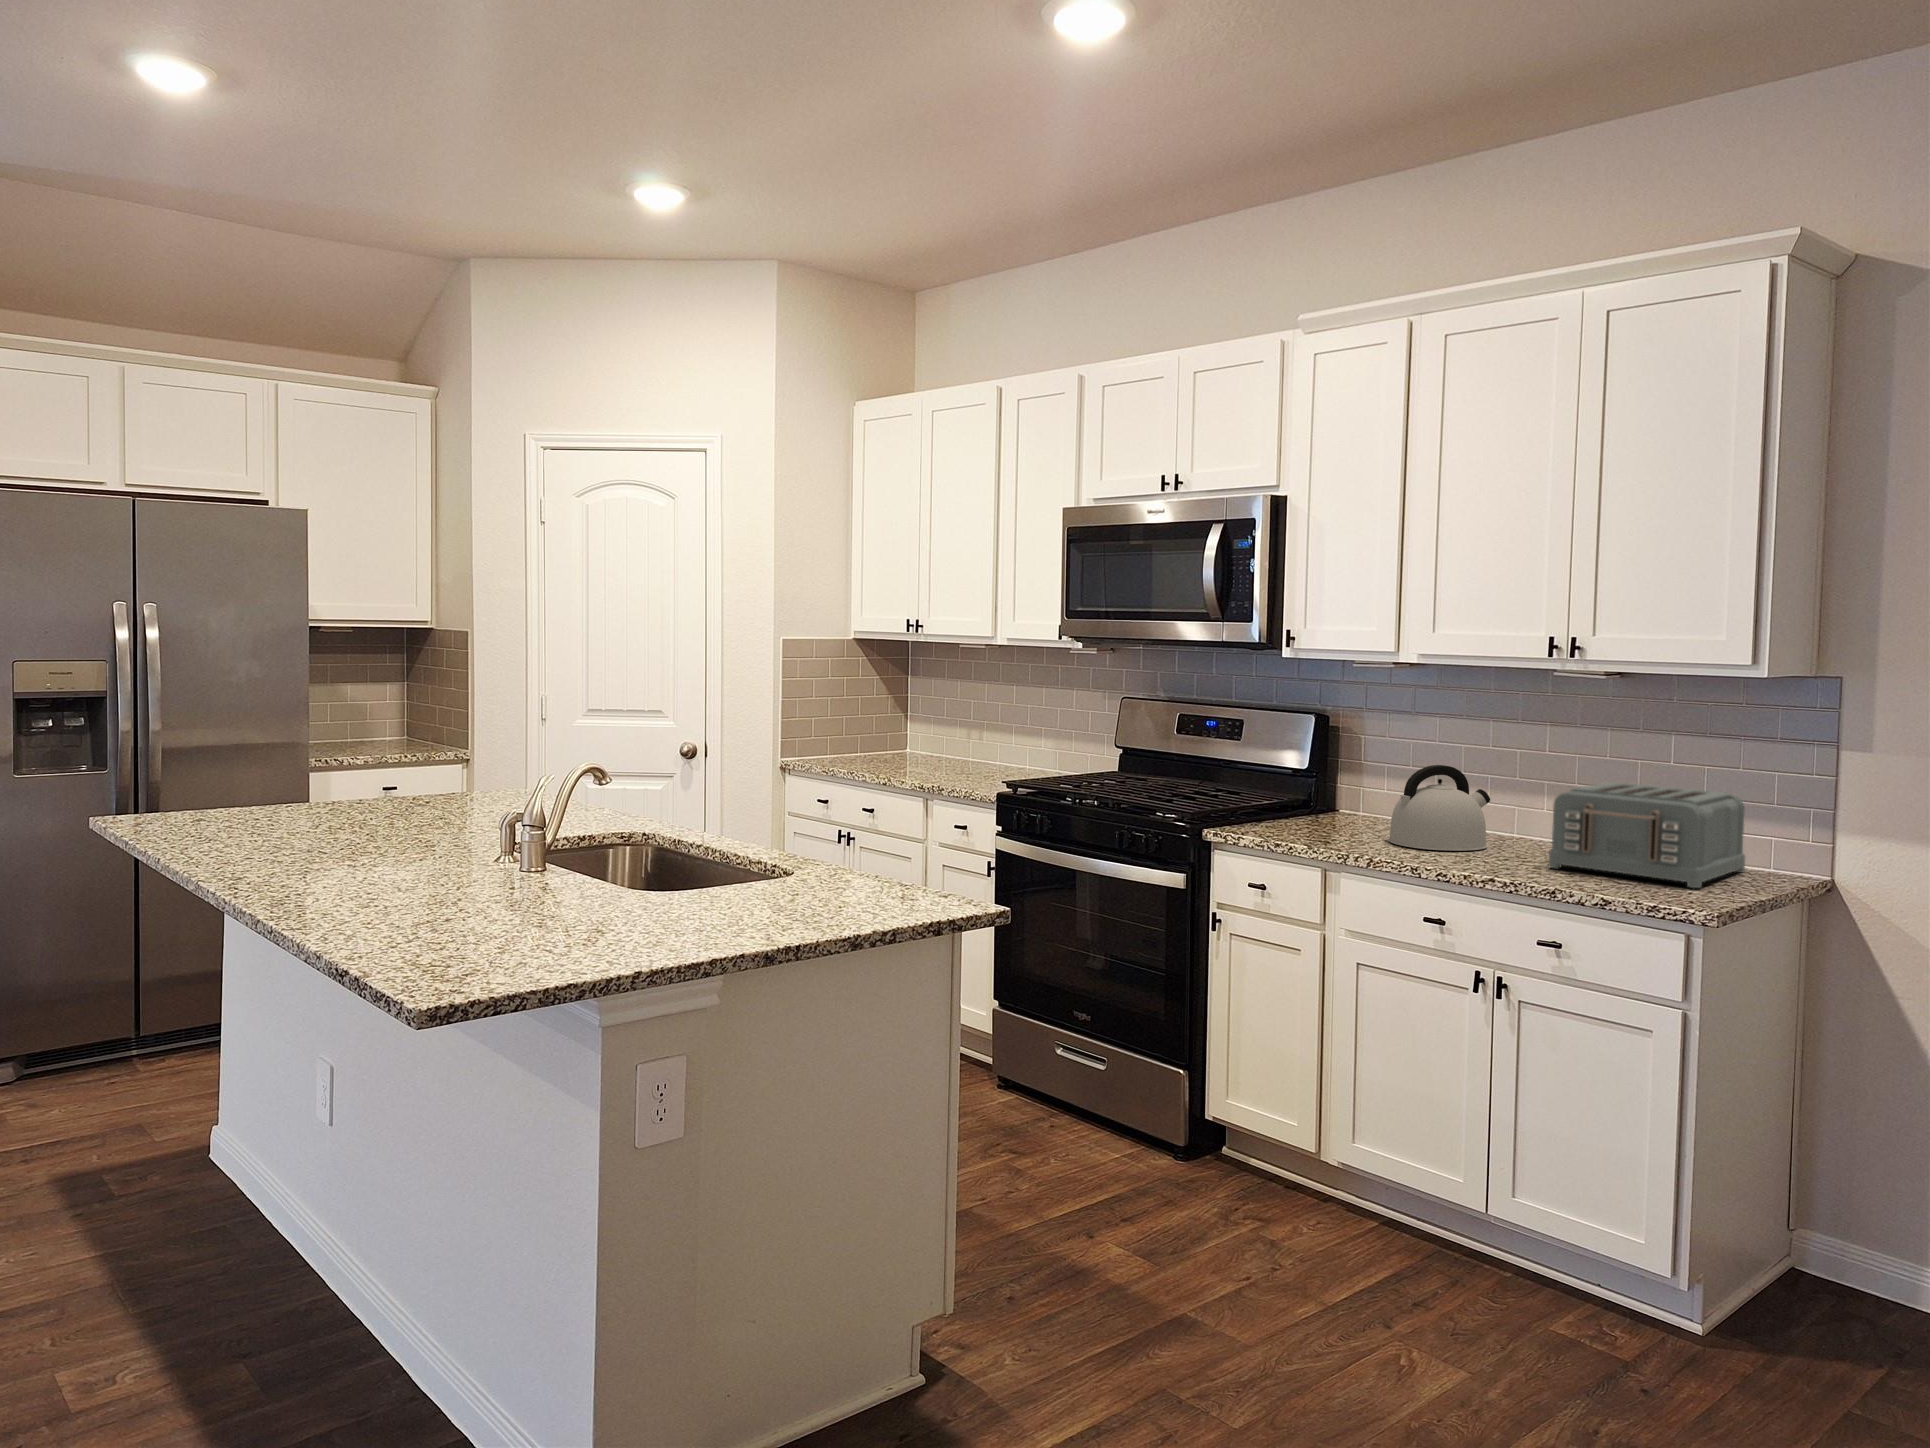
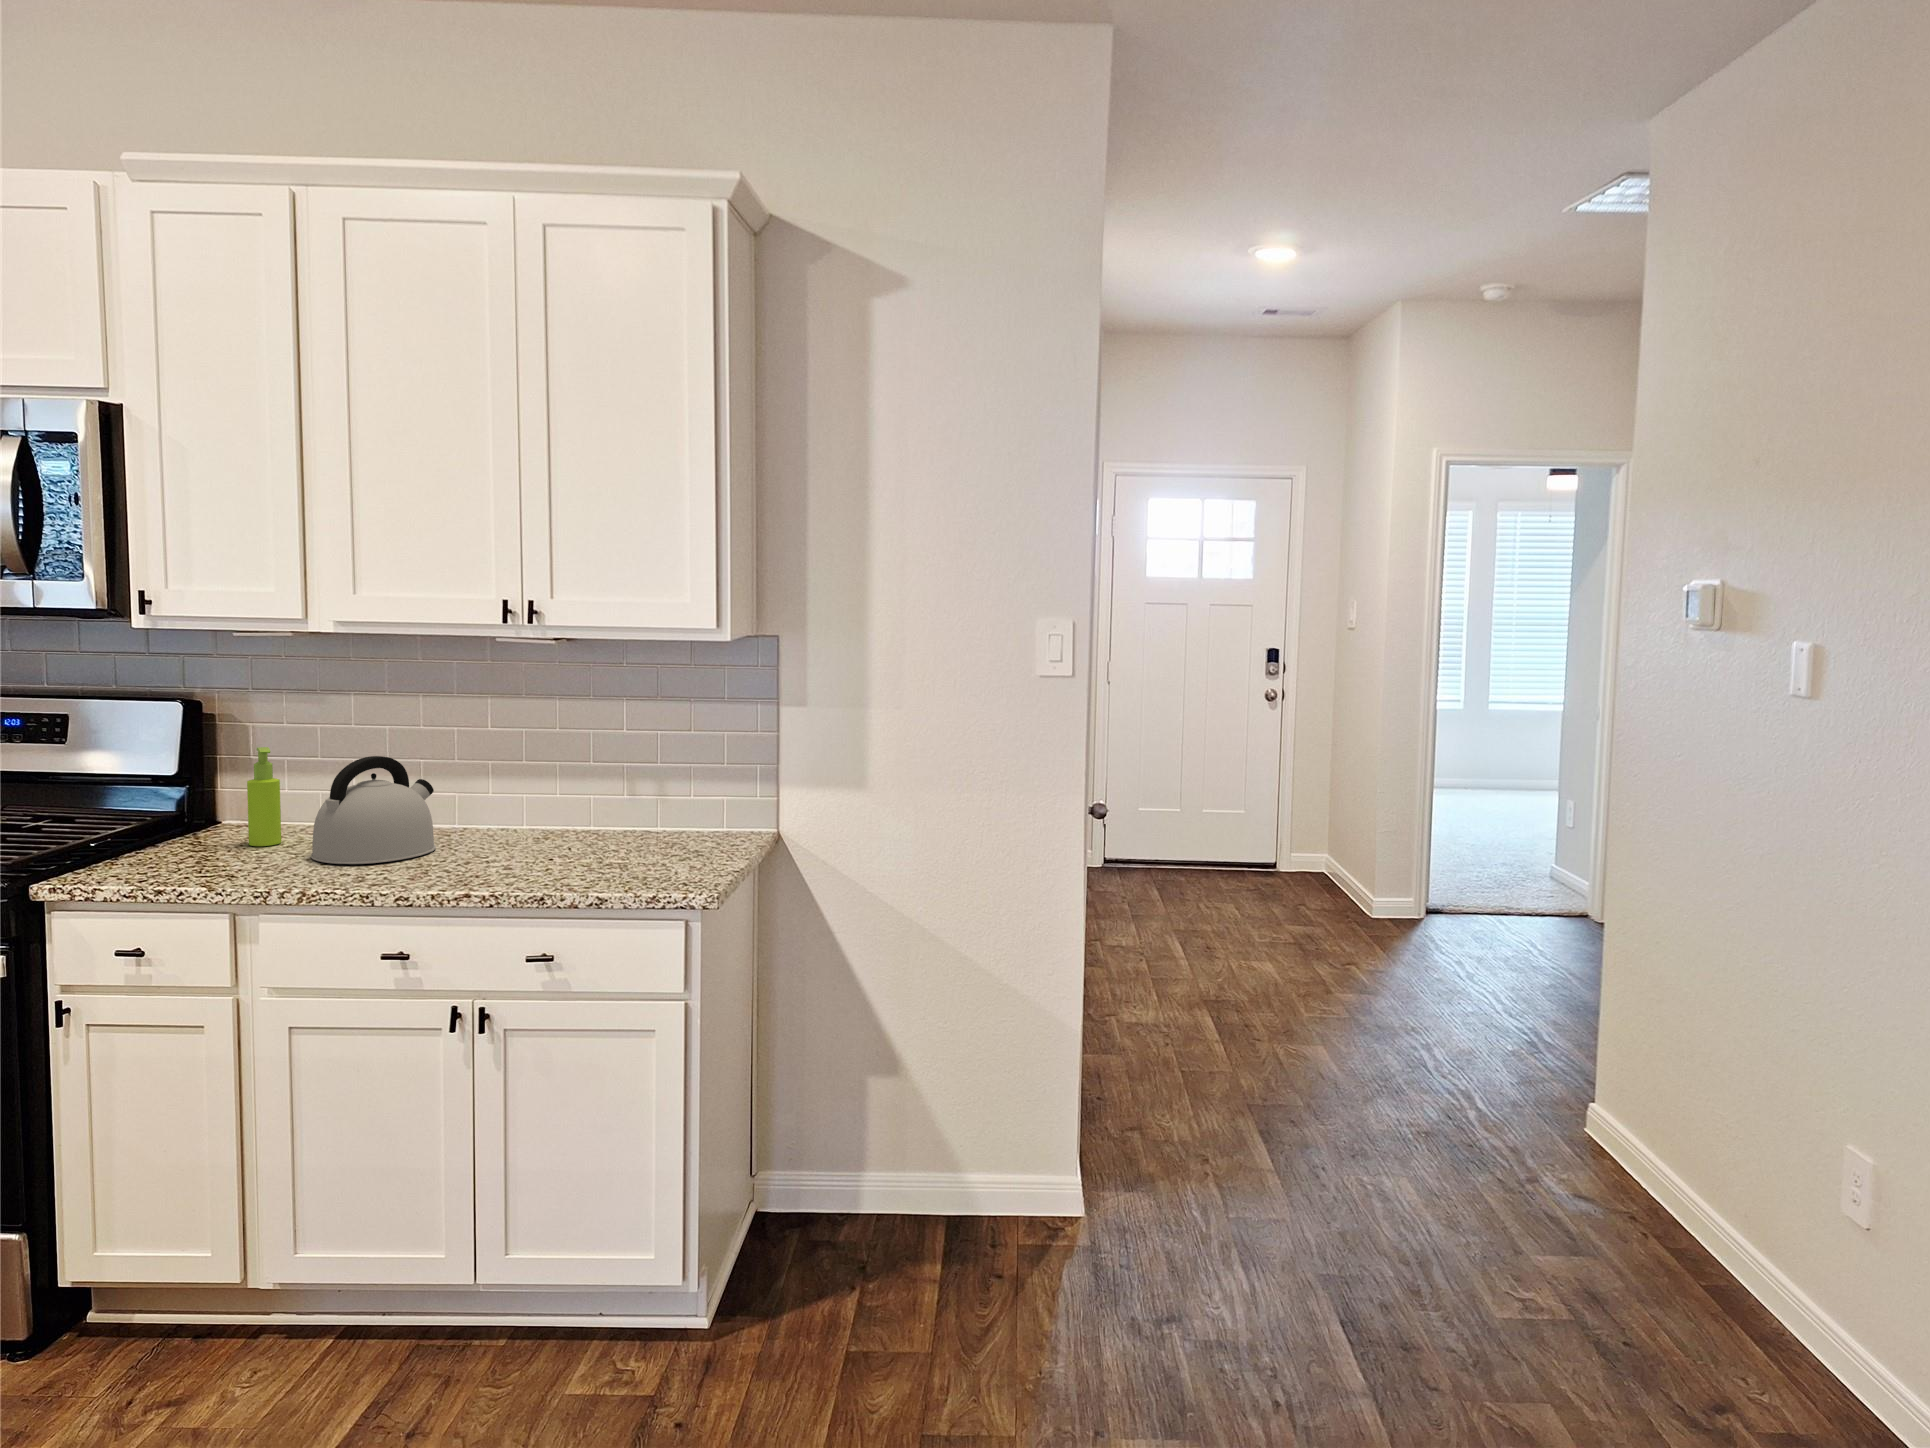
soap dispenser: none [1349,752,1374,829] -> present [247,747,281,846]
toaster: present [1549,782,1745,888] -> none [519,756,701,865]

